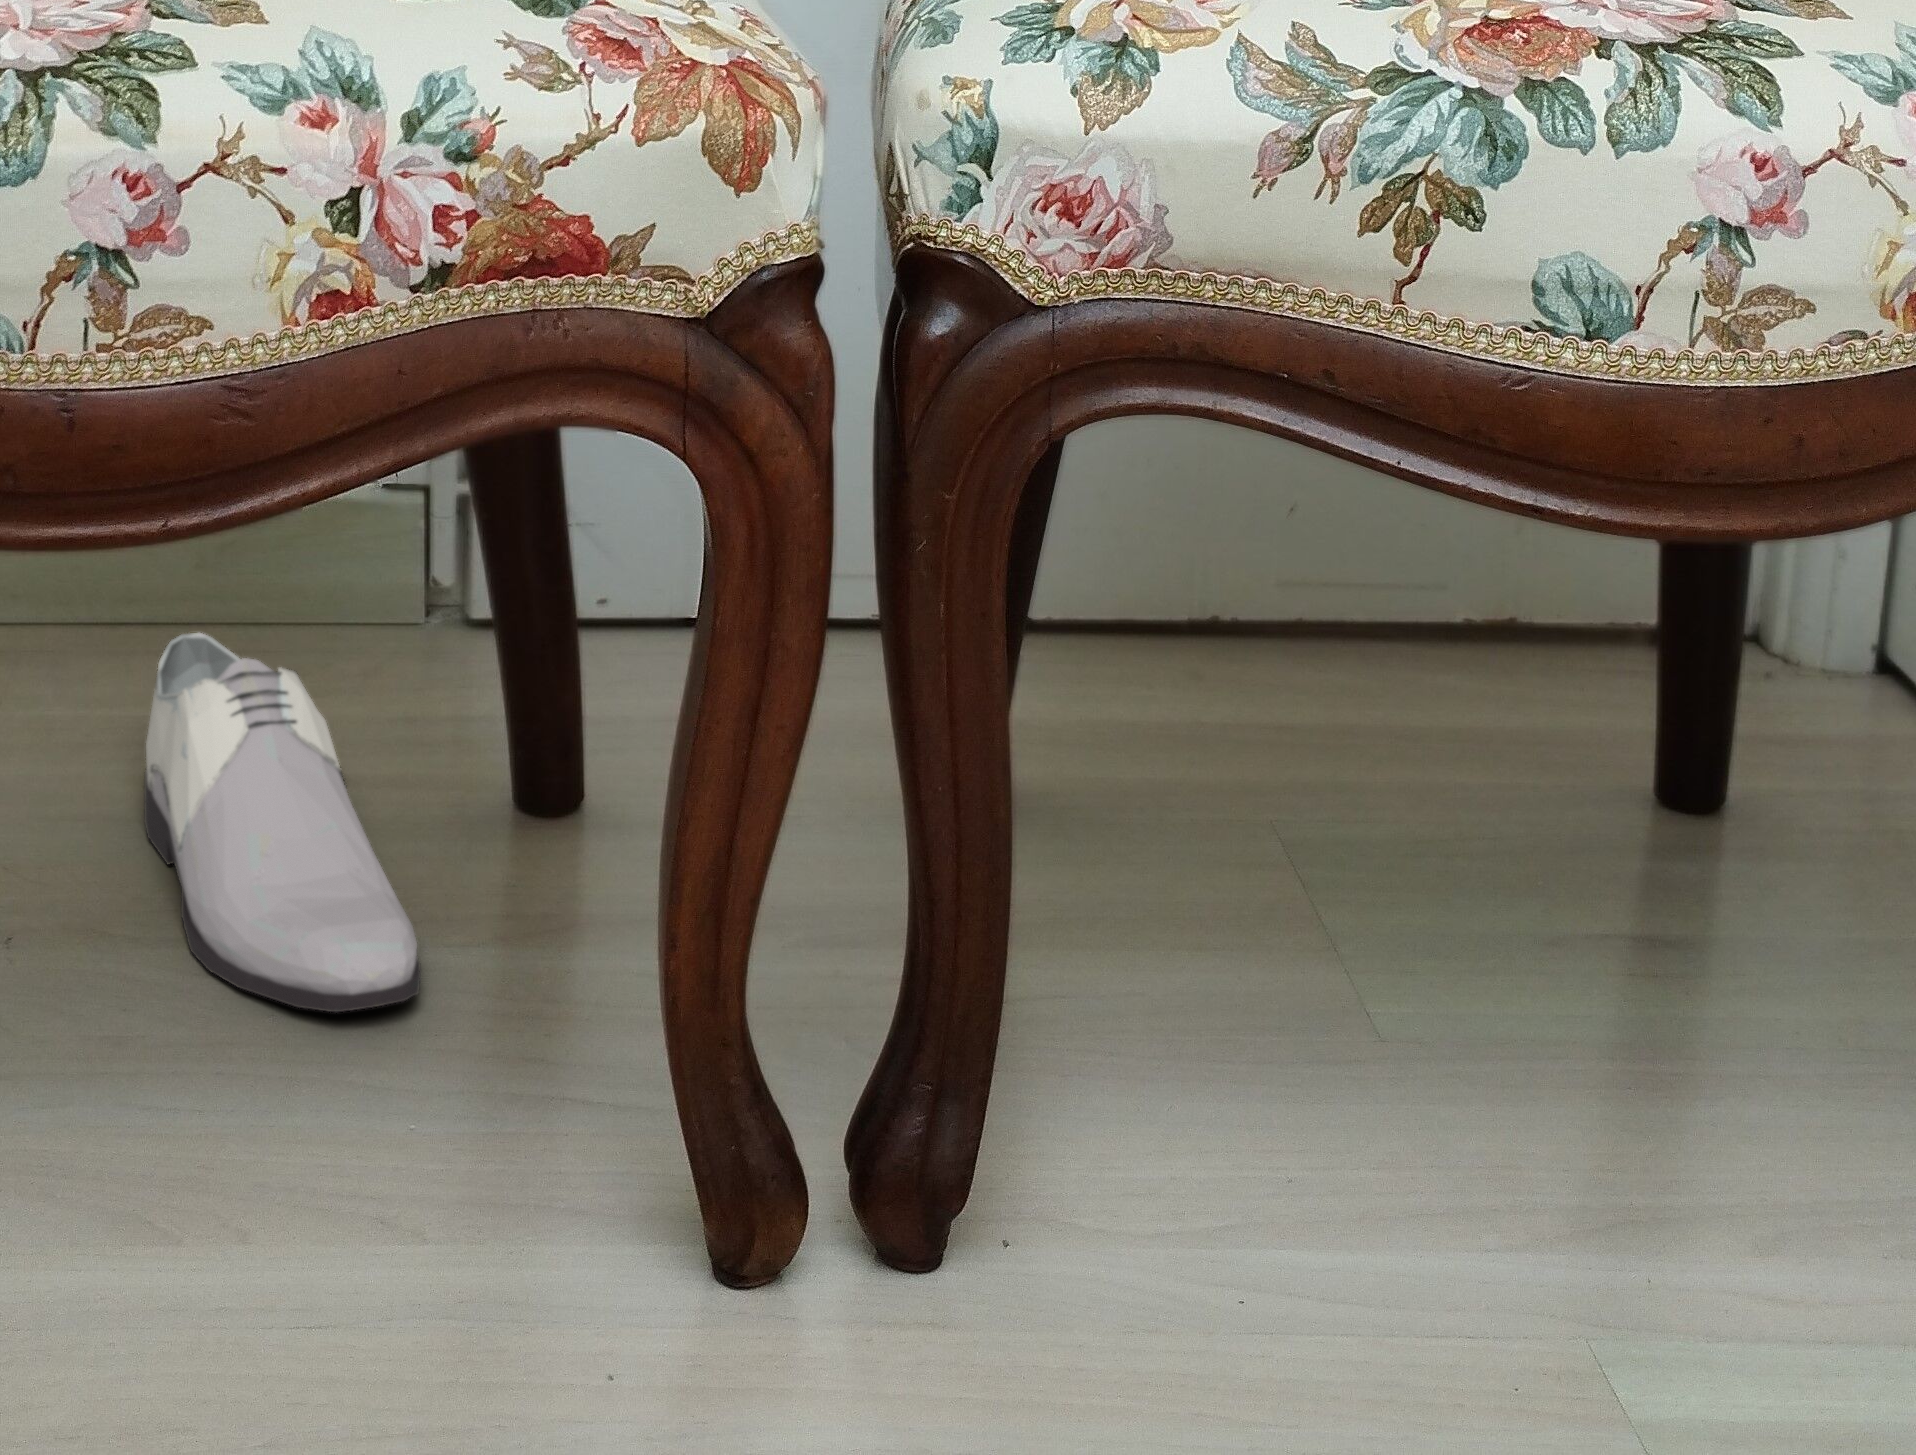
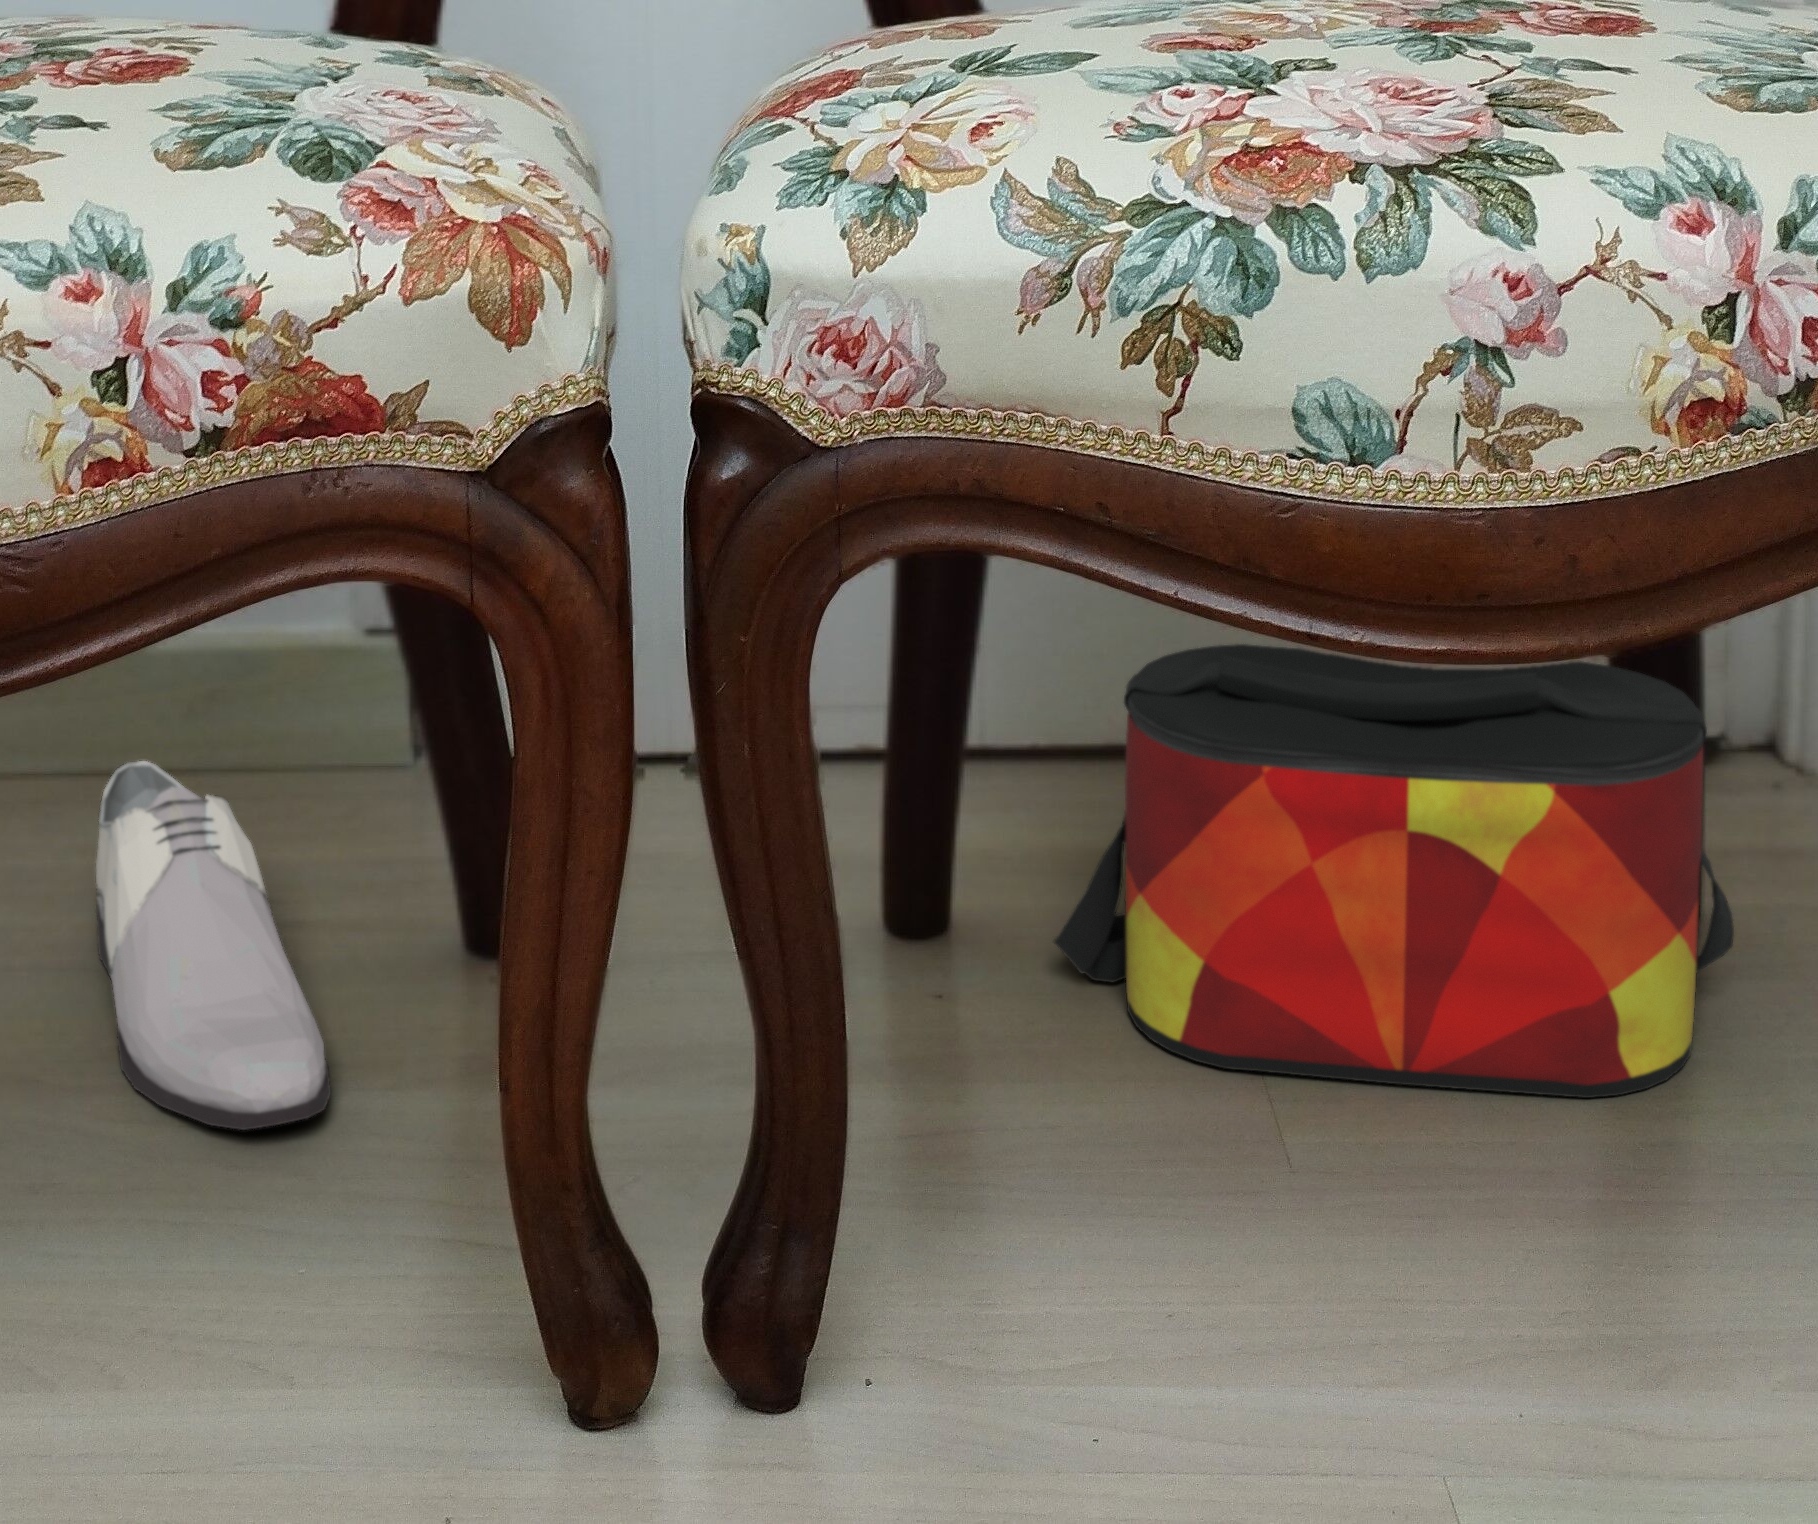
bag: none [1155,539,1845,1003] -> present [1054,644,1734,1098]

